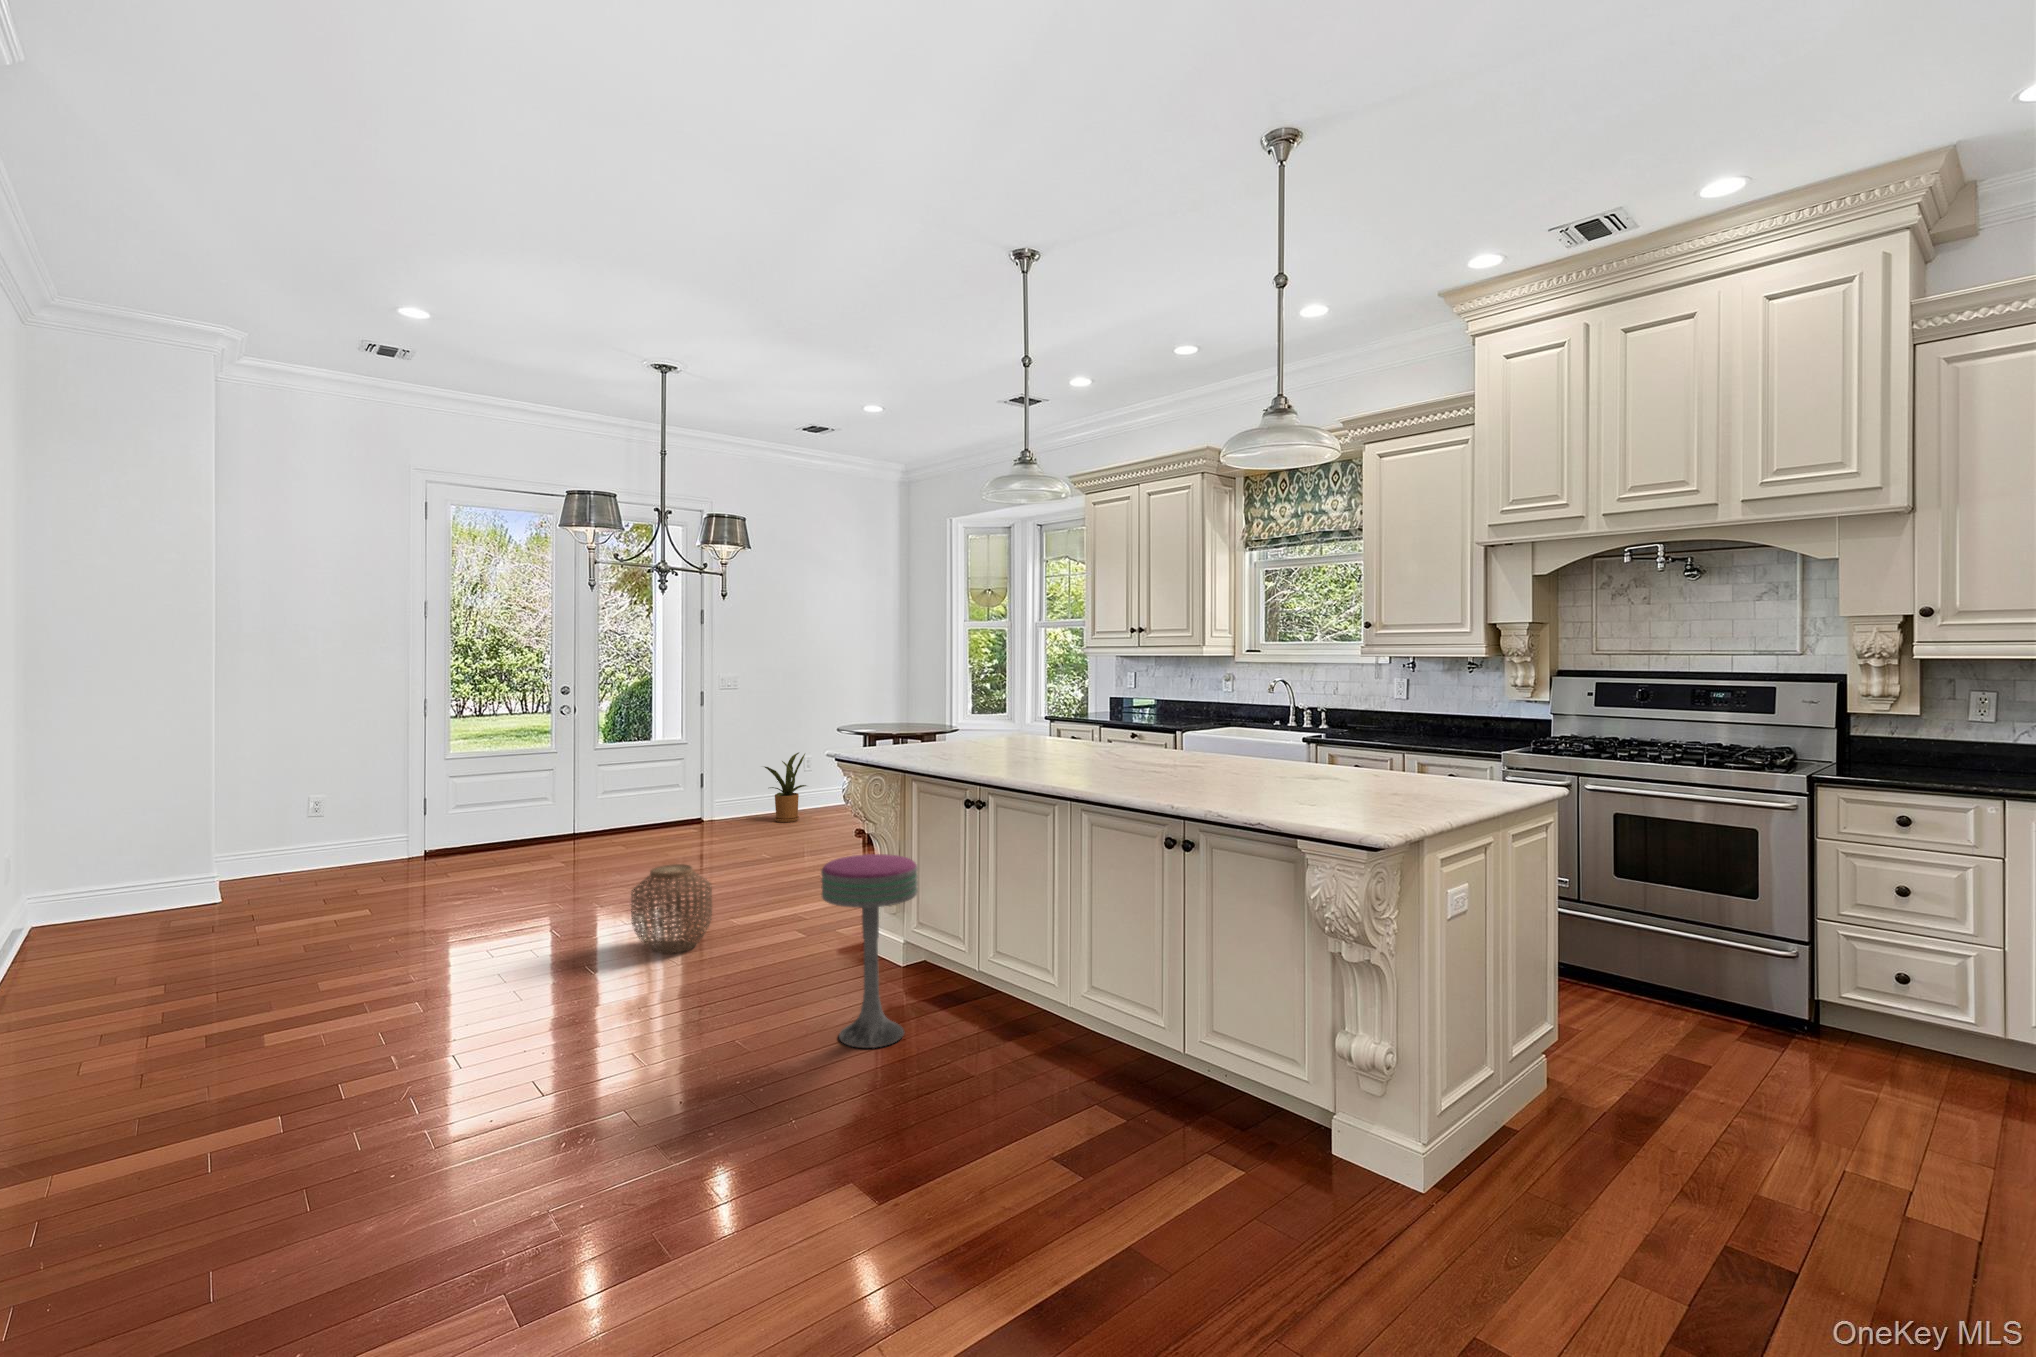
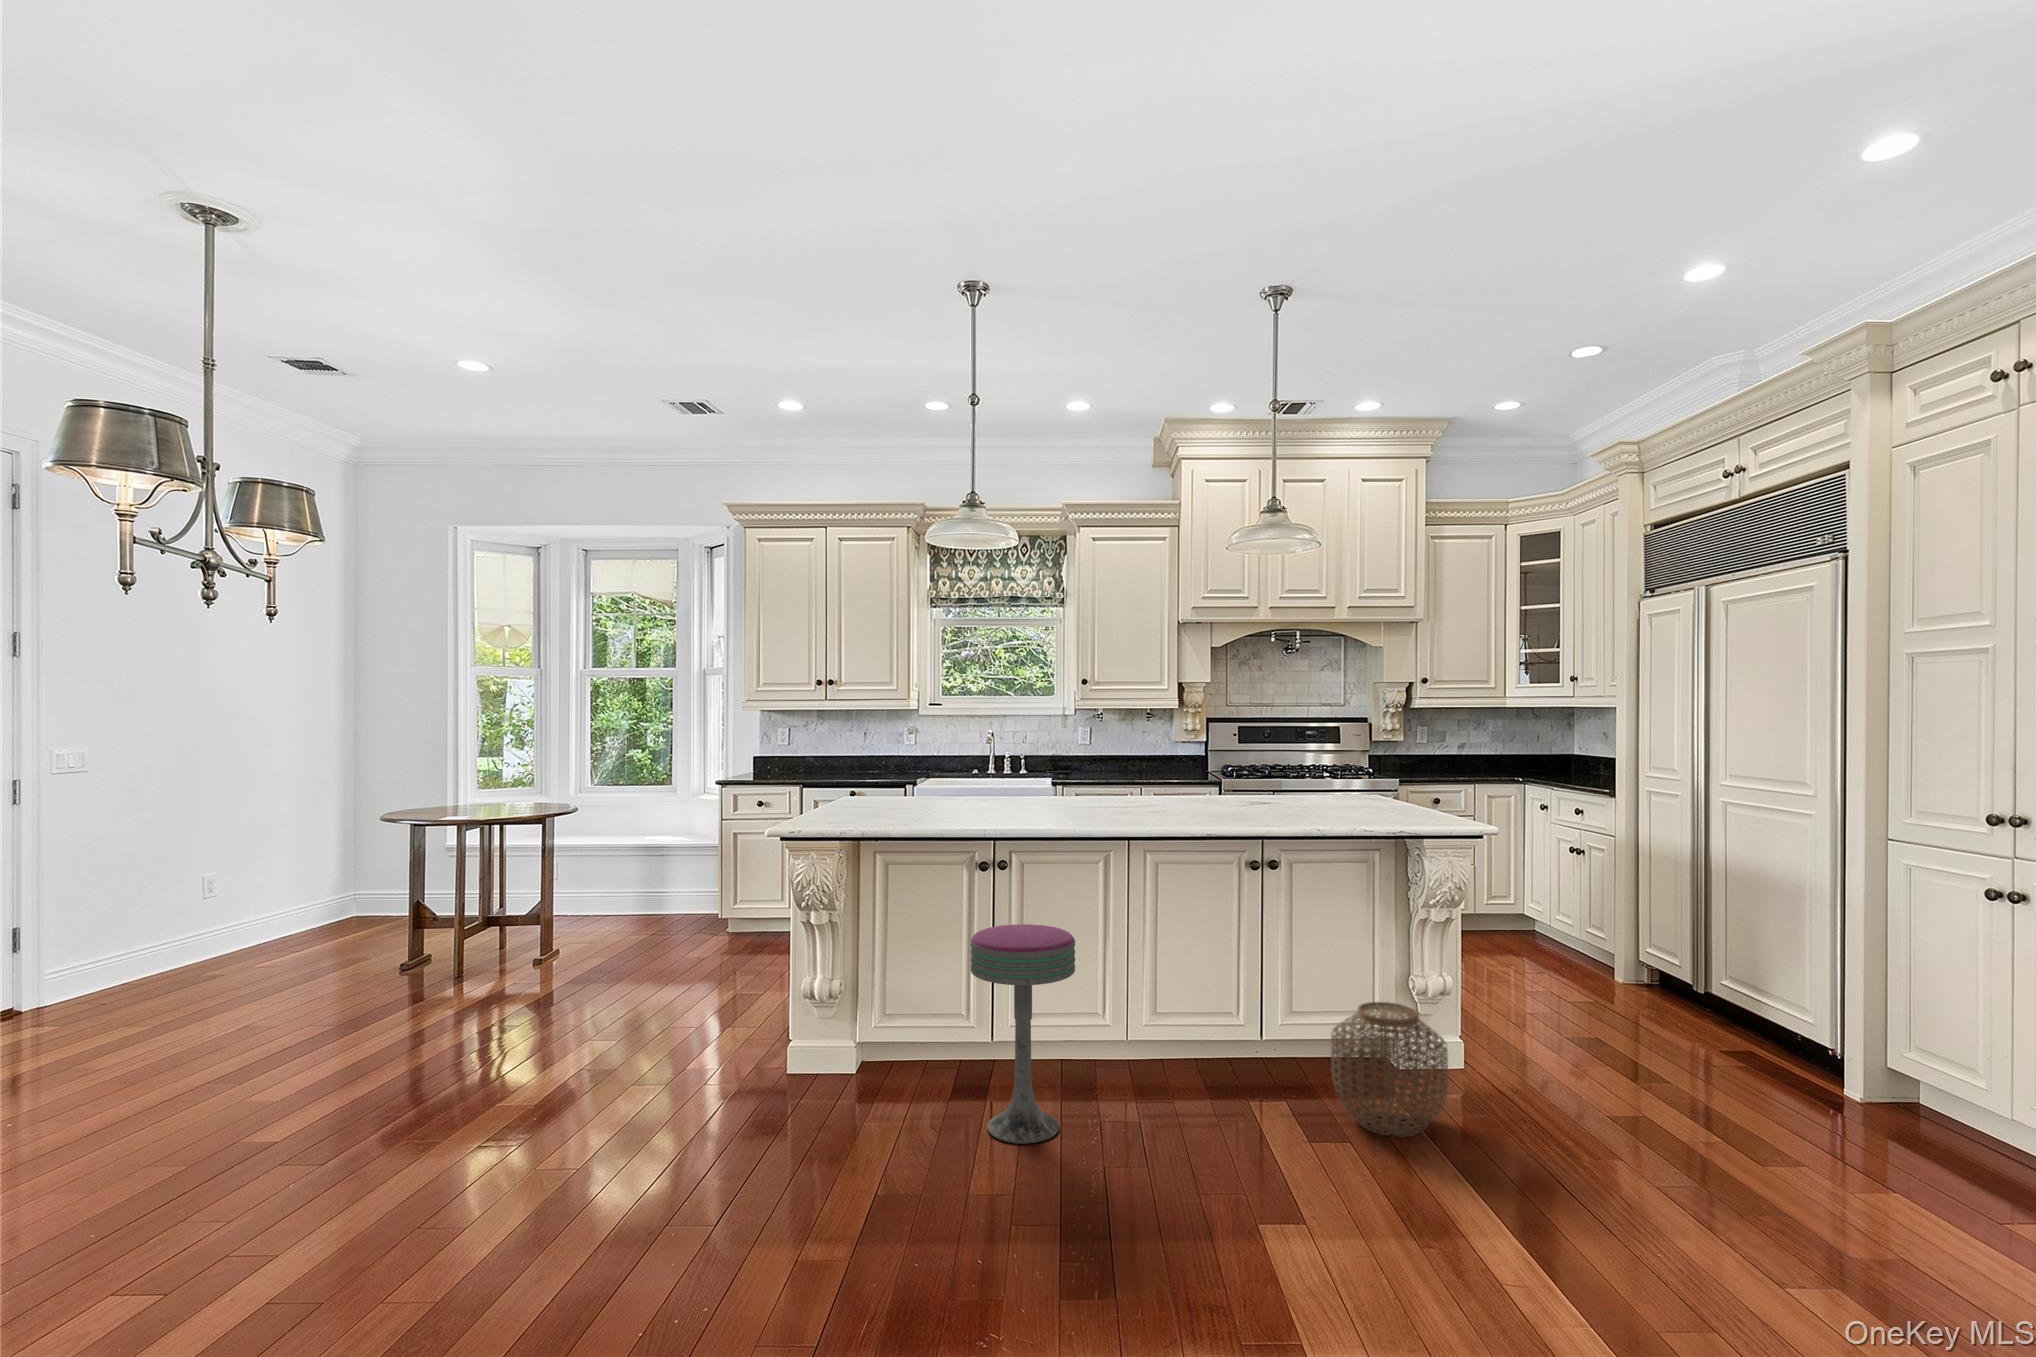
house plant: present [765,753,806,822] -> none [167,859,252,976]
woven basket: present [631,864,712,954] -> present [1331,1002,1448,1137]

